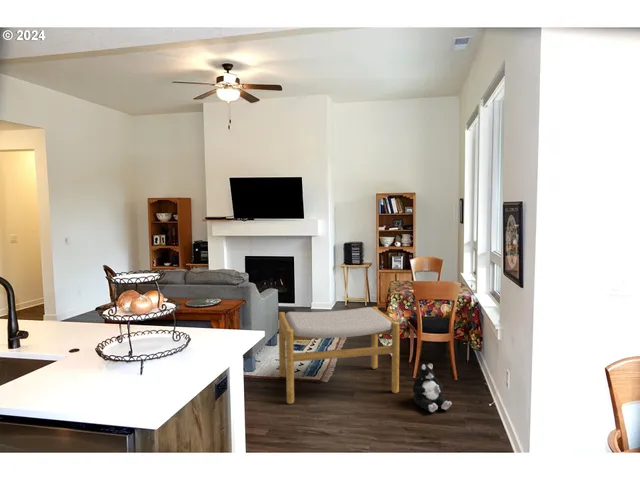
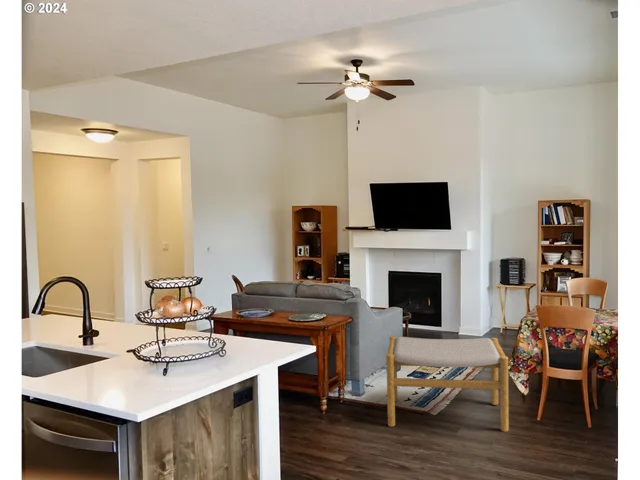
plush toy: present [413,363,452,412] -> none [516,404,557,455]

